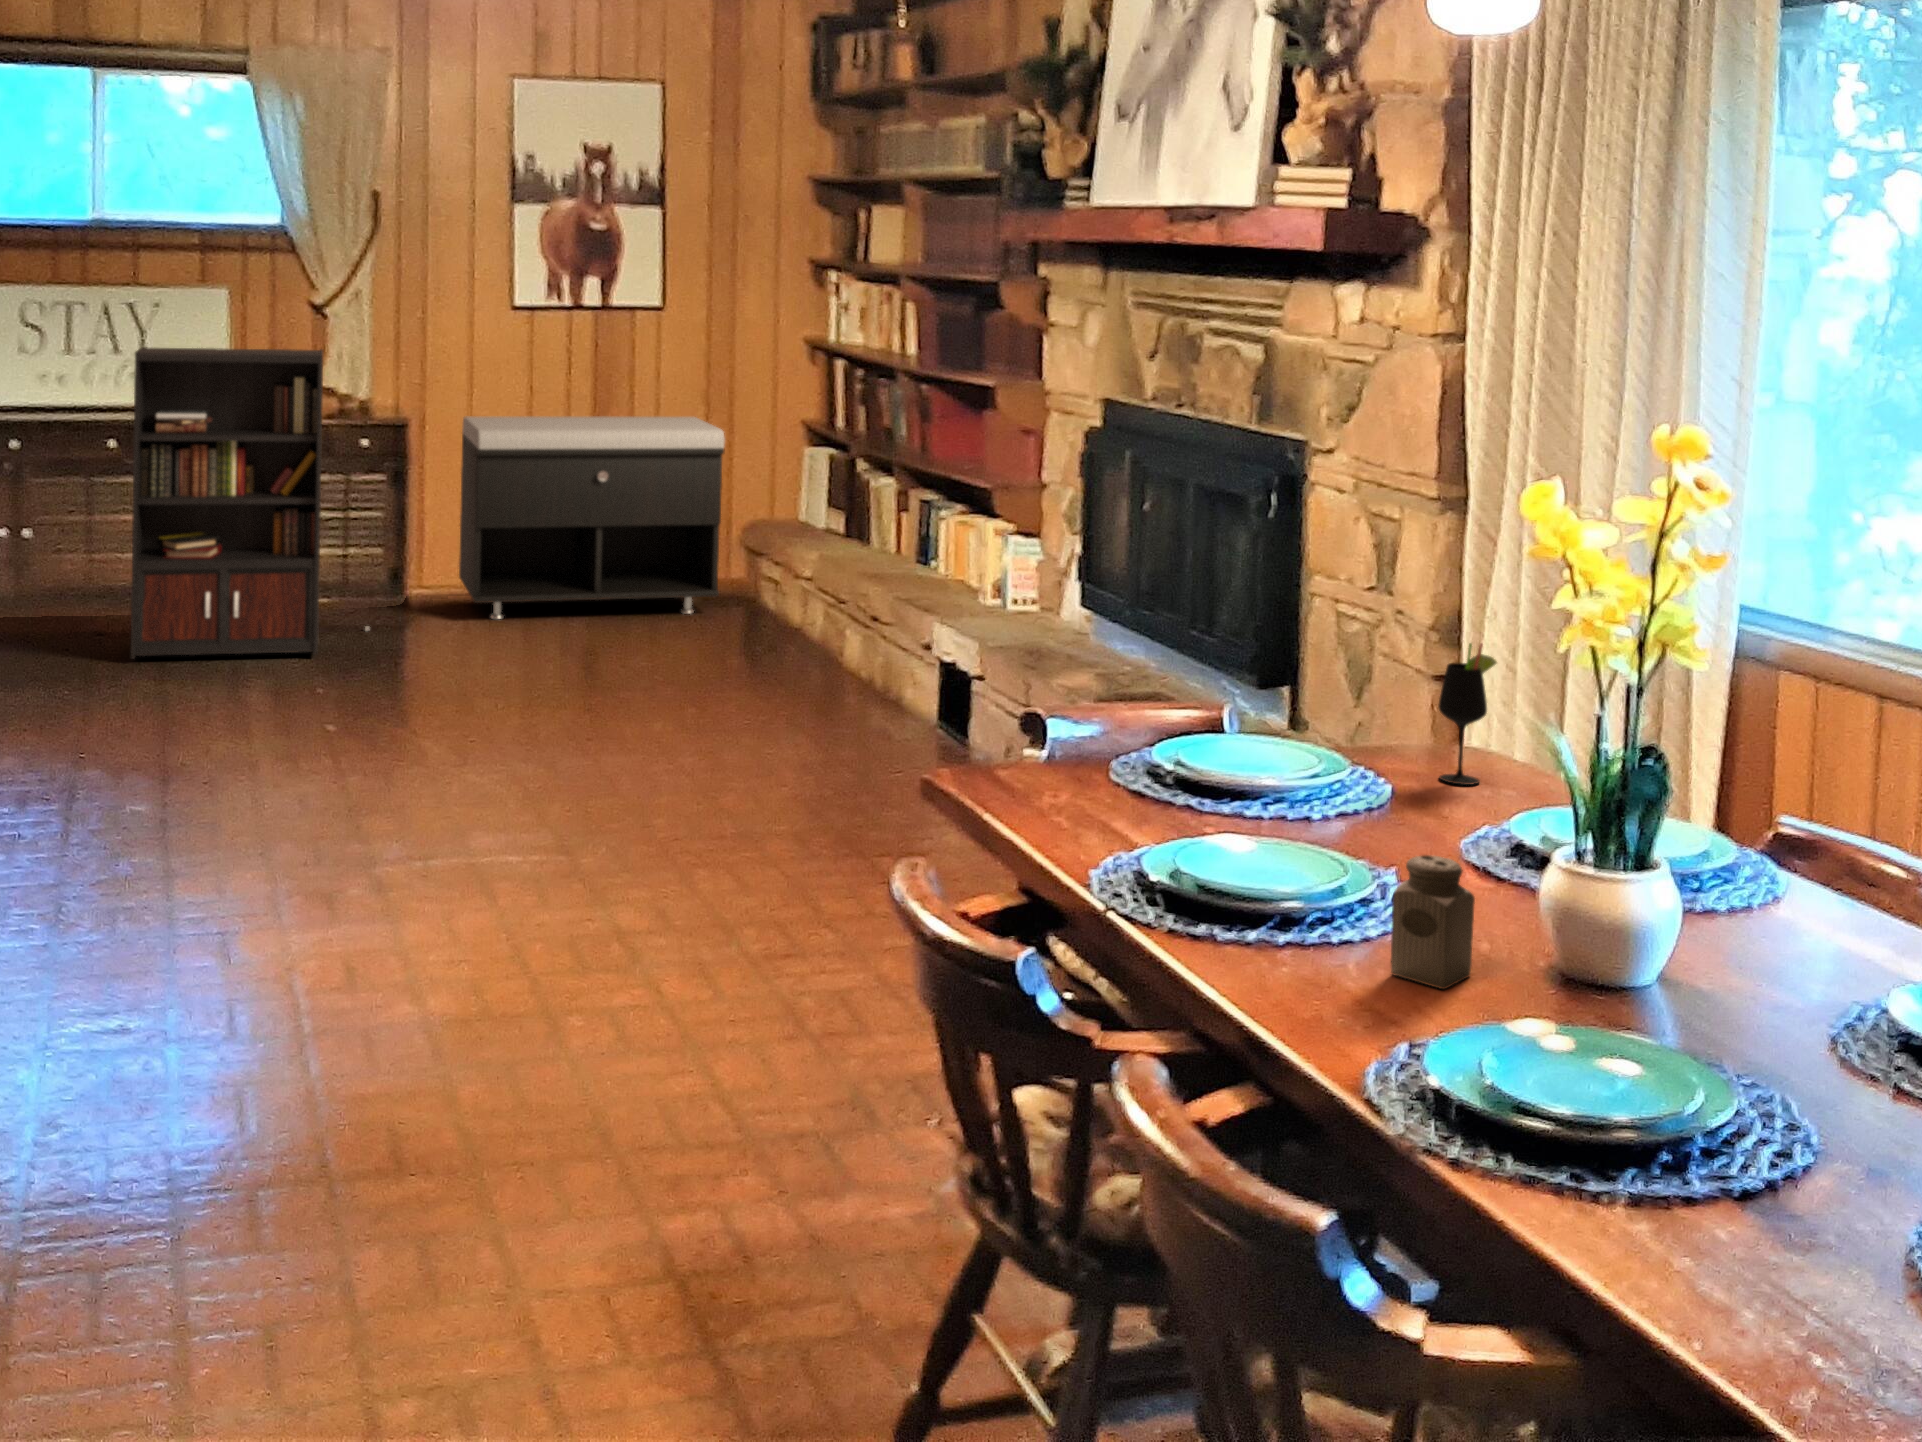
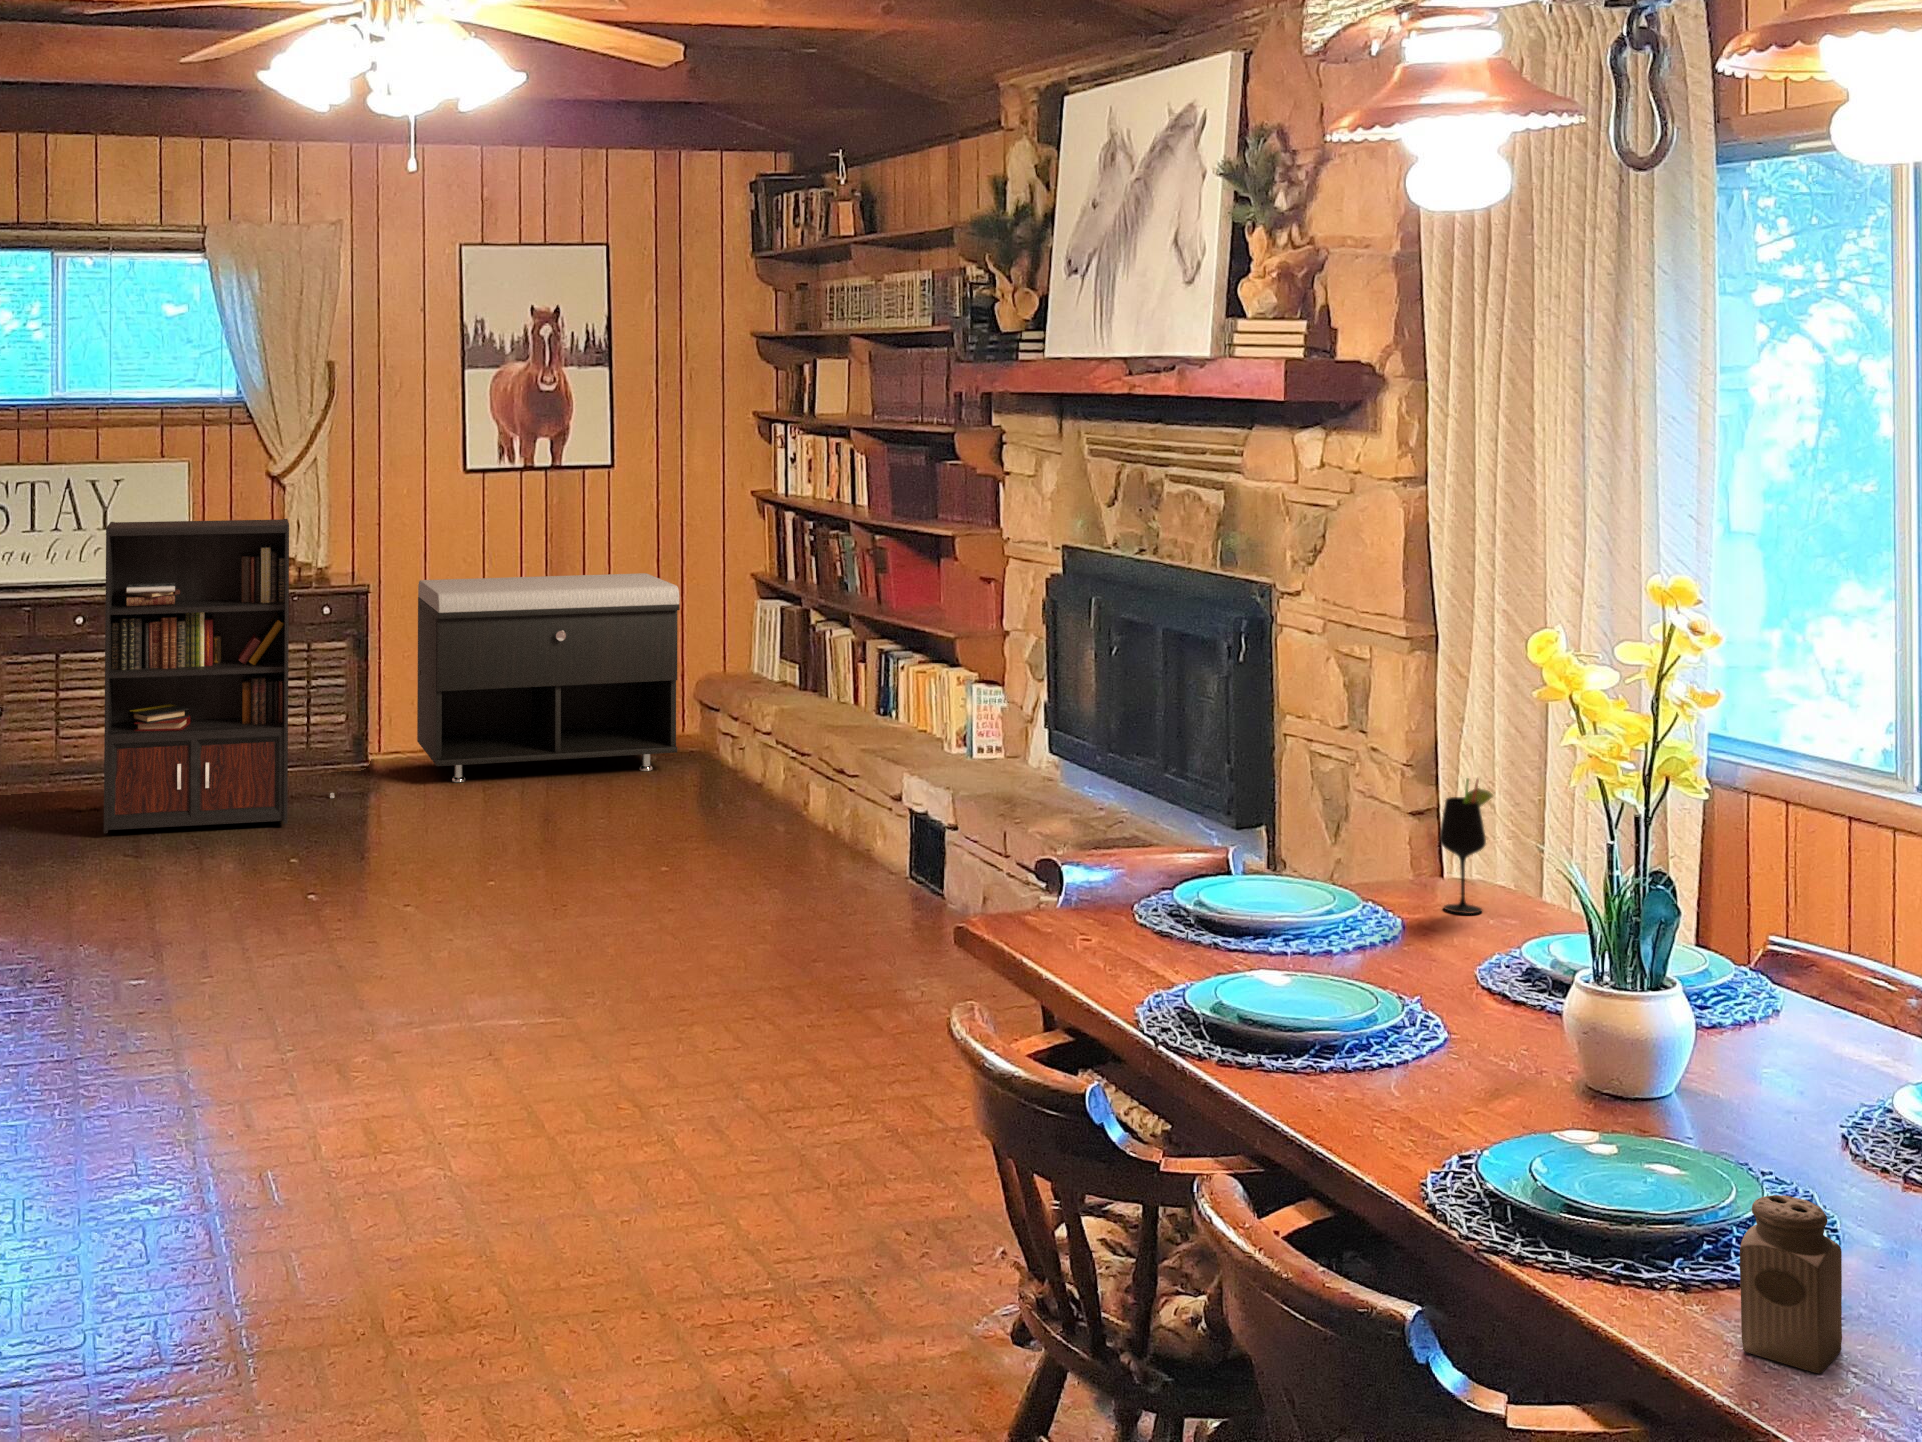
salt shaker: present [1391,855,1475,989] -> present [1740,1195,1842,1373]

